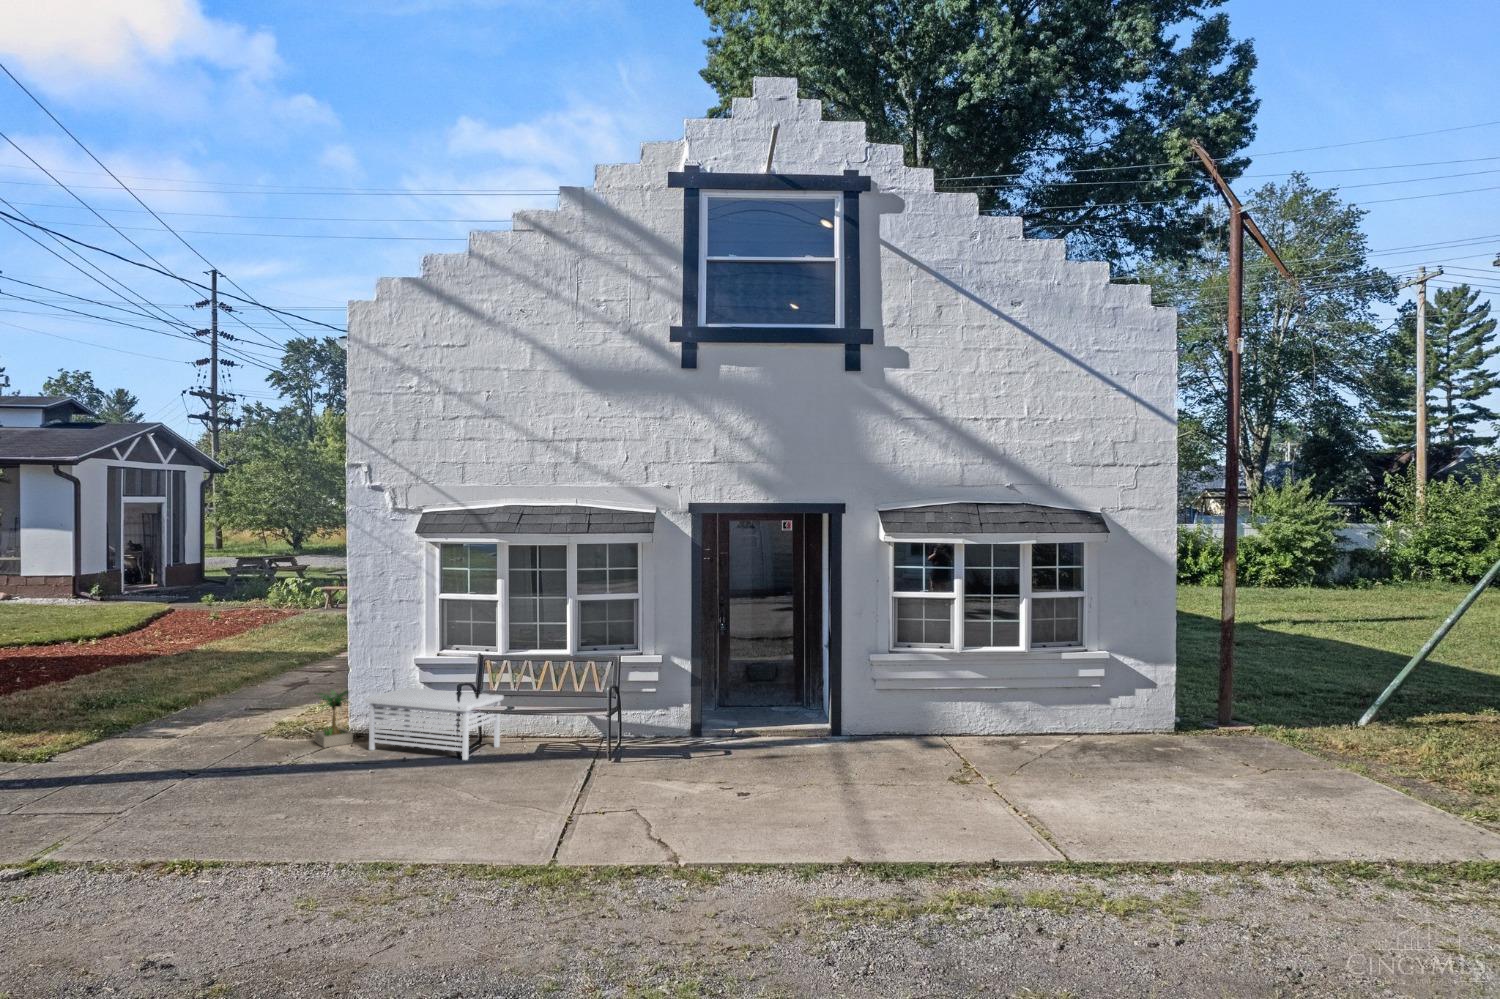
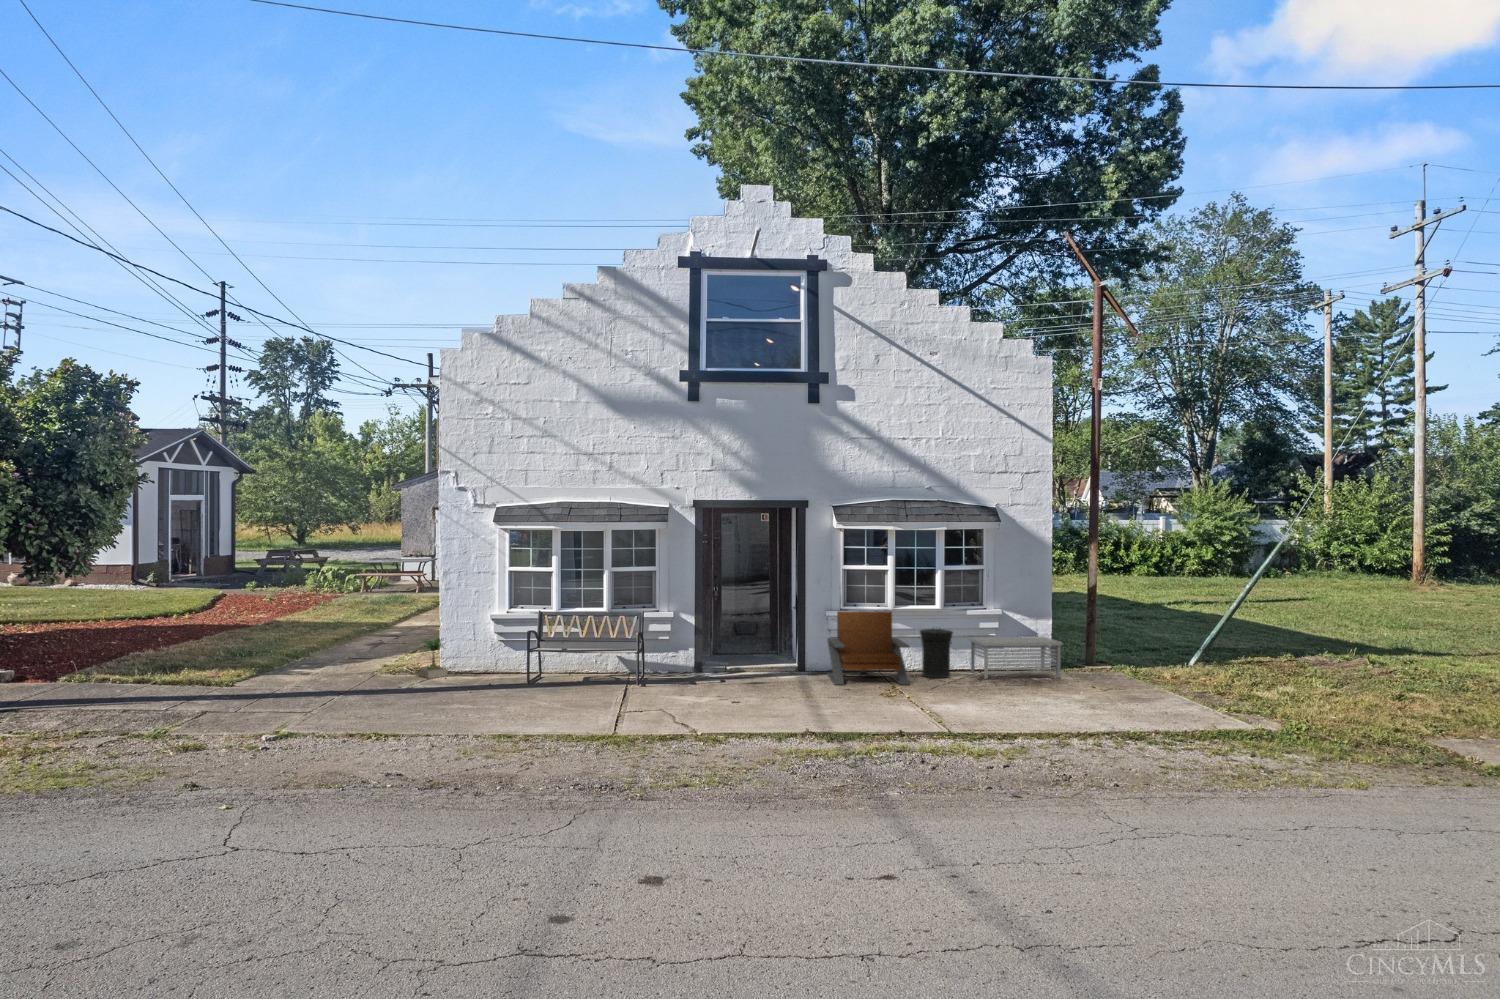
lounge chair: none [872,654,991,762] -> present [827,611,910,685]
trash can: none [999,677,1047,748] -> present [920,629,953,678]
storage bench: present [365,688,503,760] -> present [967,637,1063,679]

